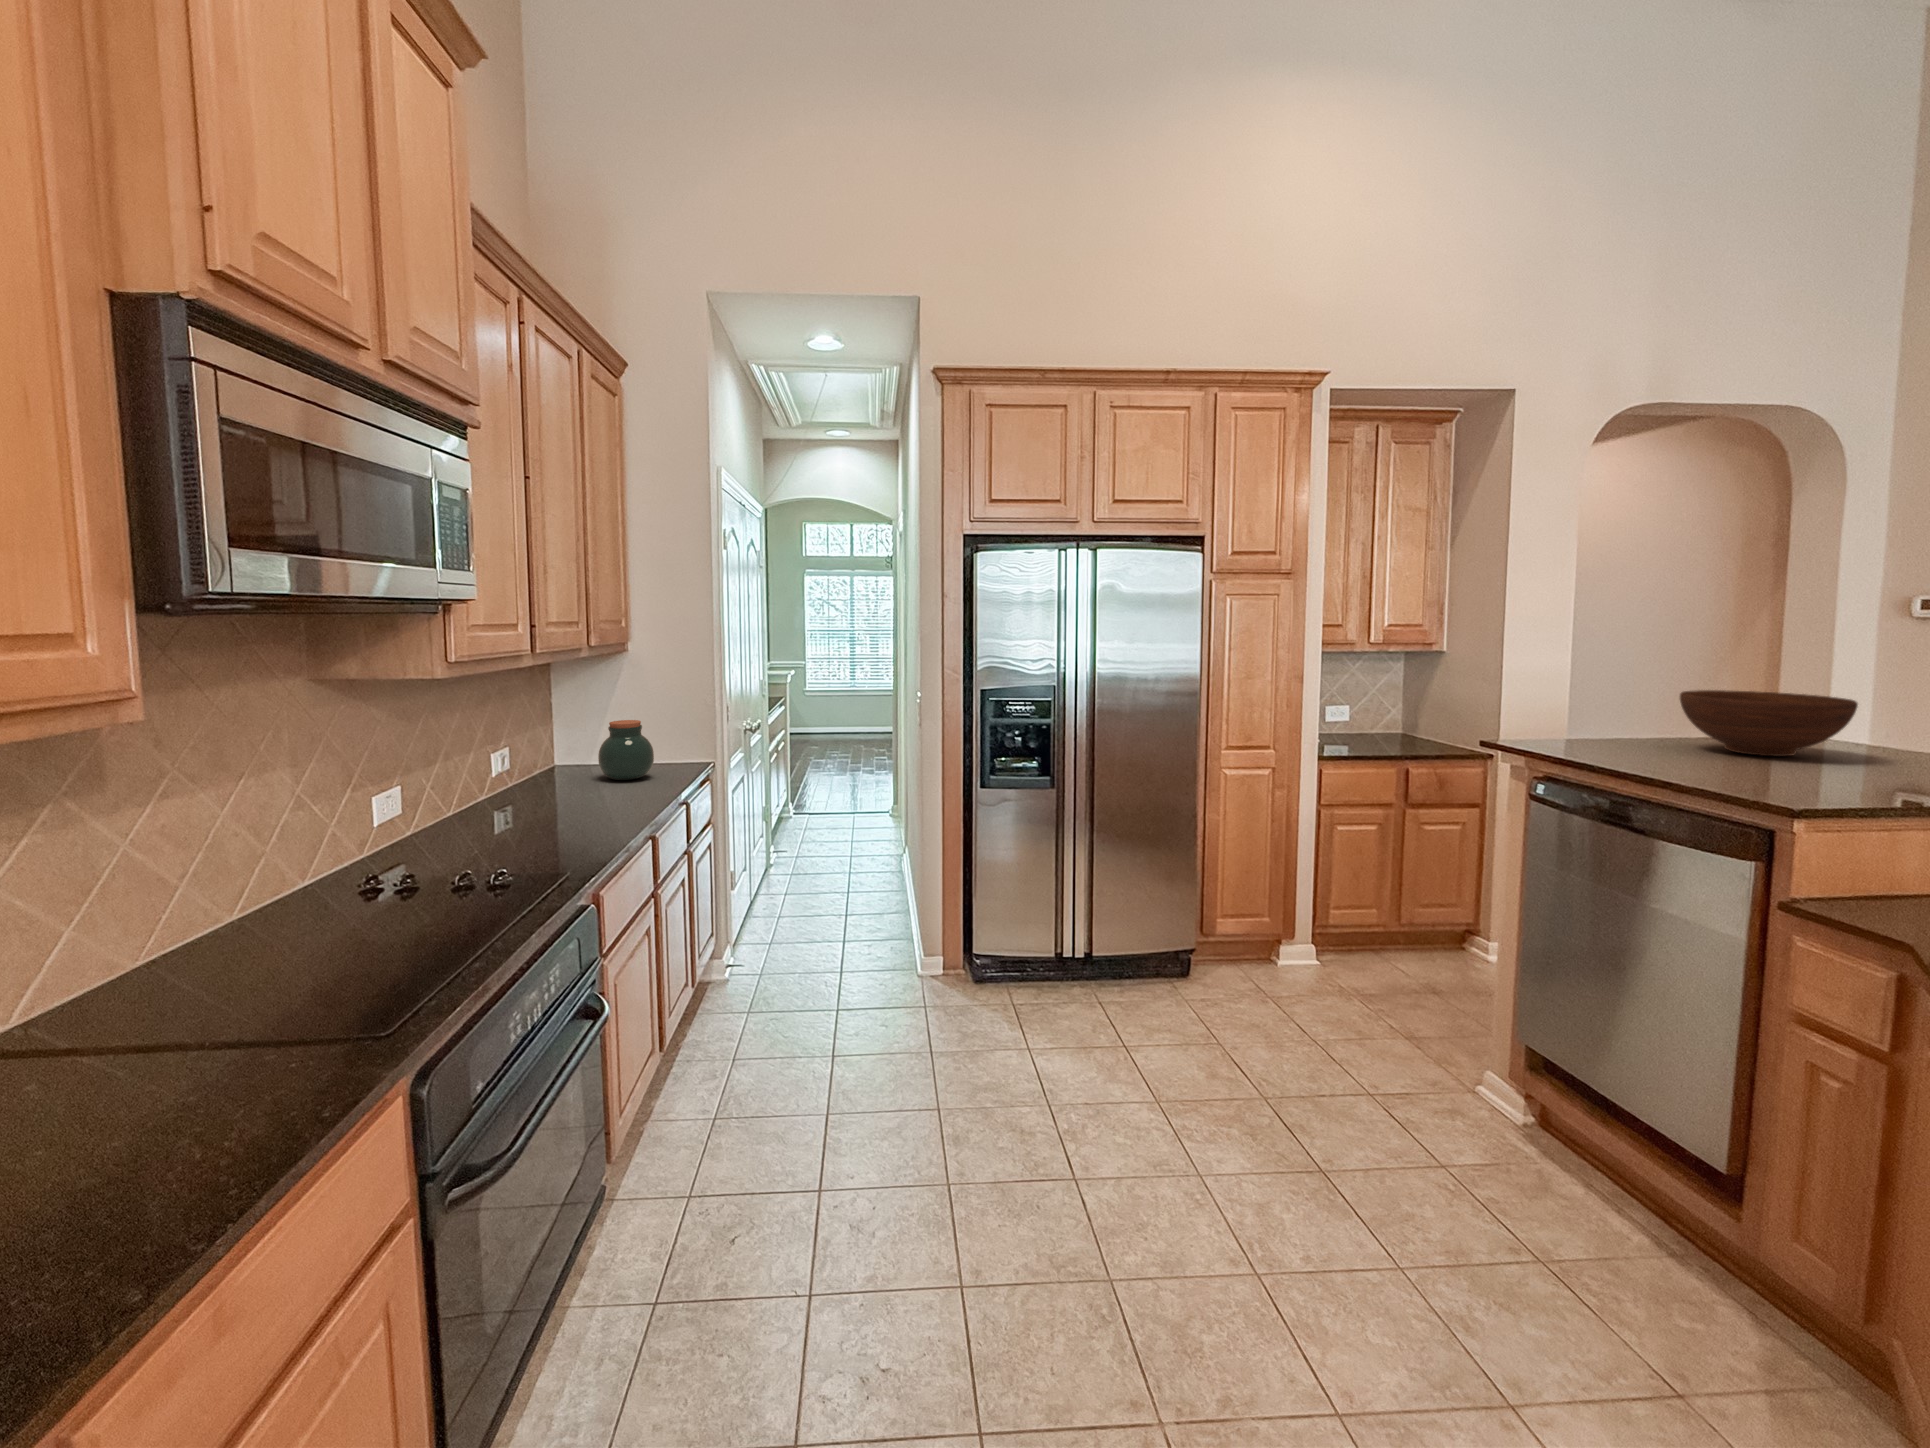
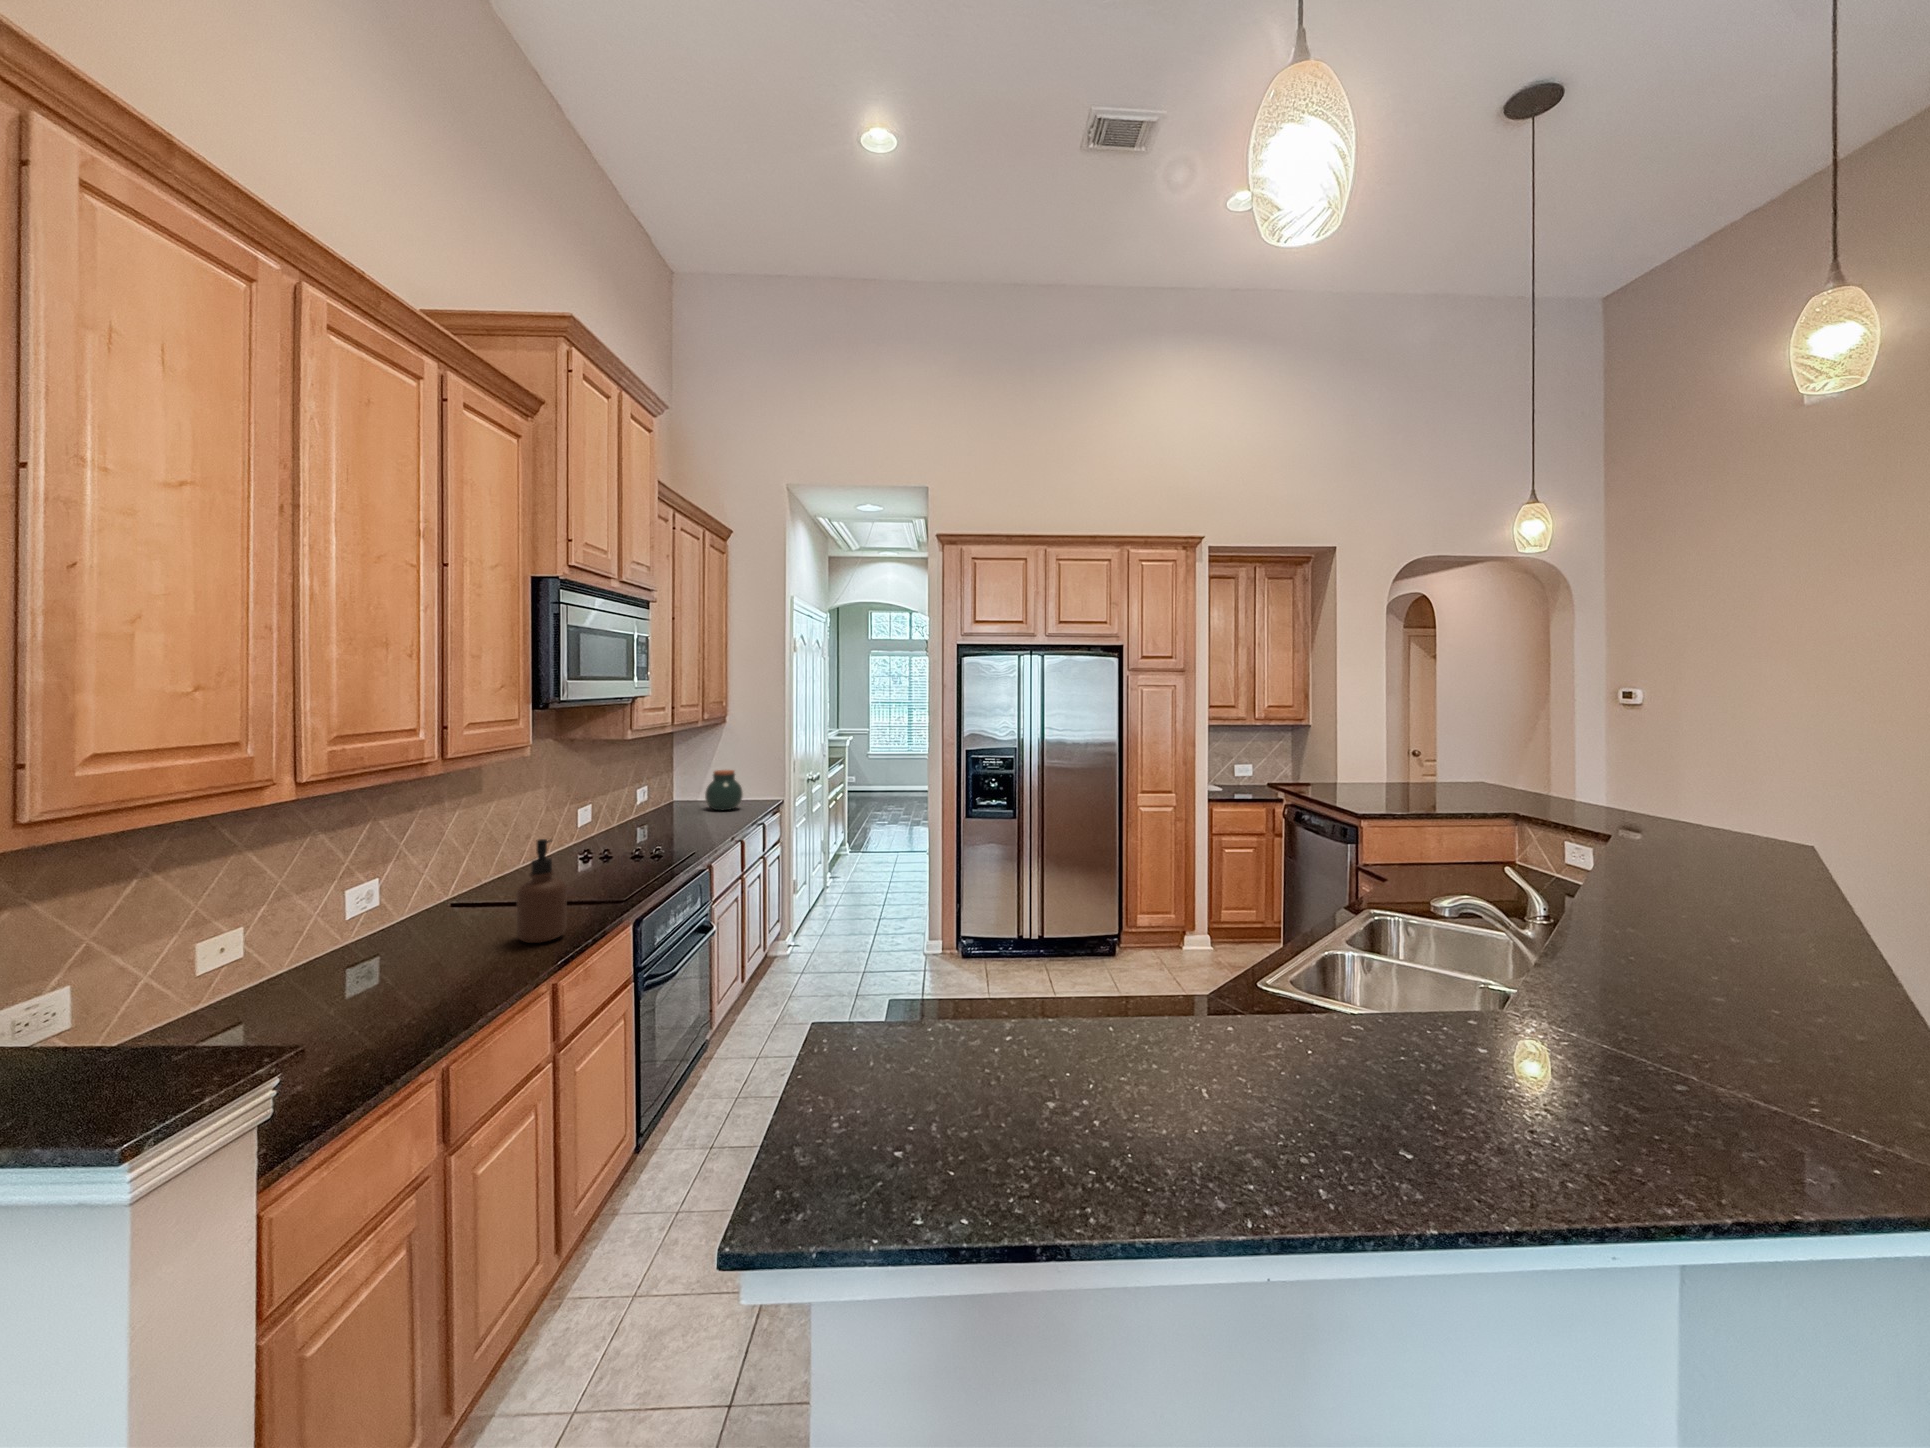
fruit bowl: present [1680,690,1858,757] -> none [1398,753,1489,794]
soap dispenser: none [103,908,247,1165] -> present [517,839,567,943]

